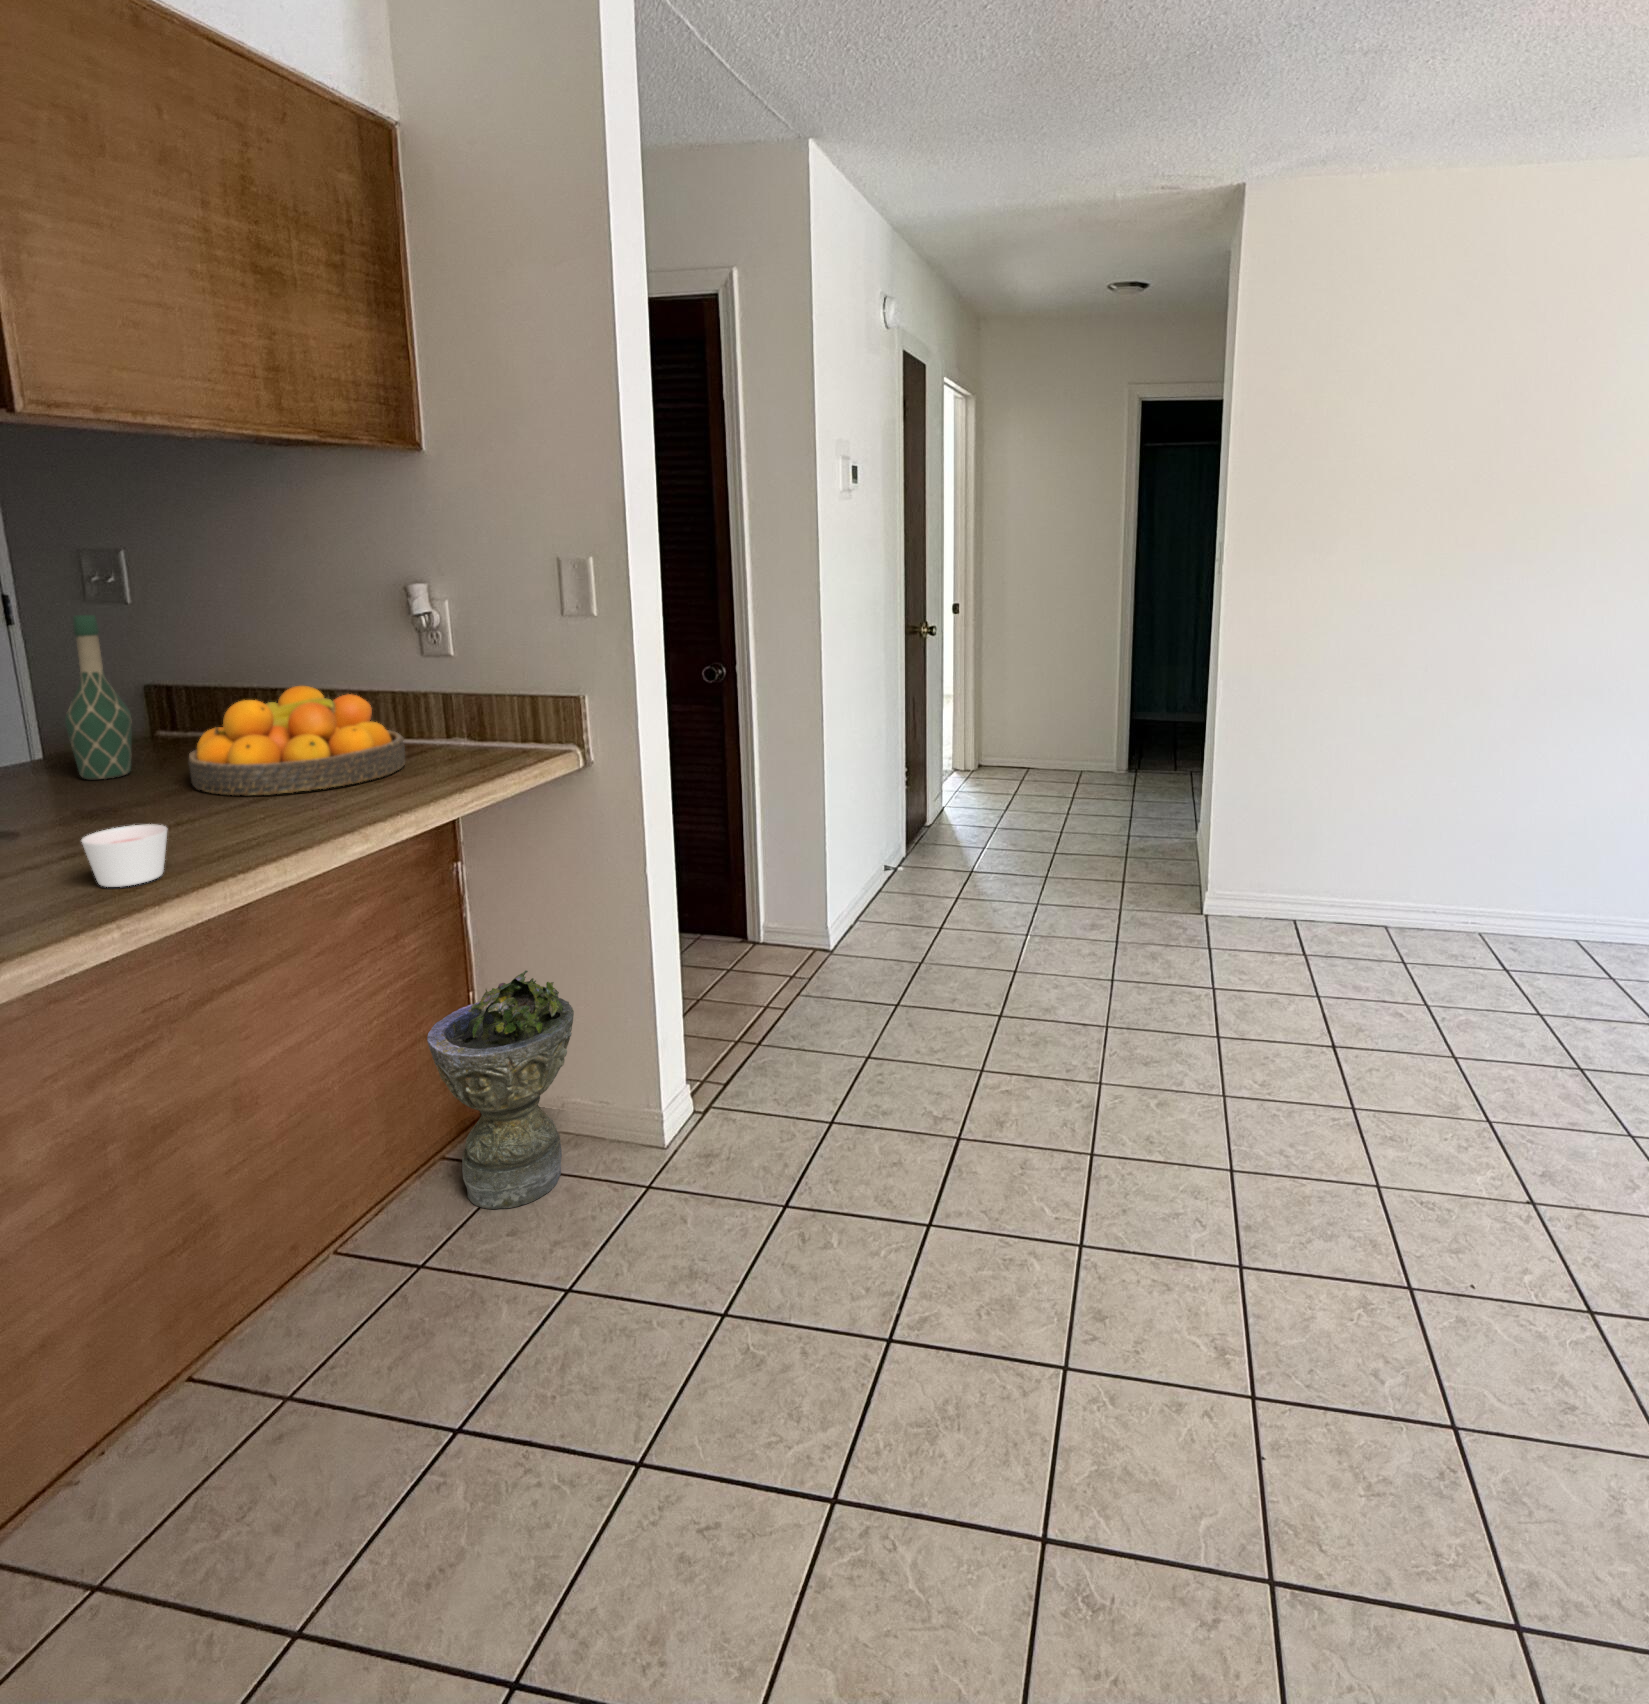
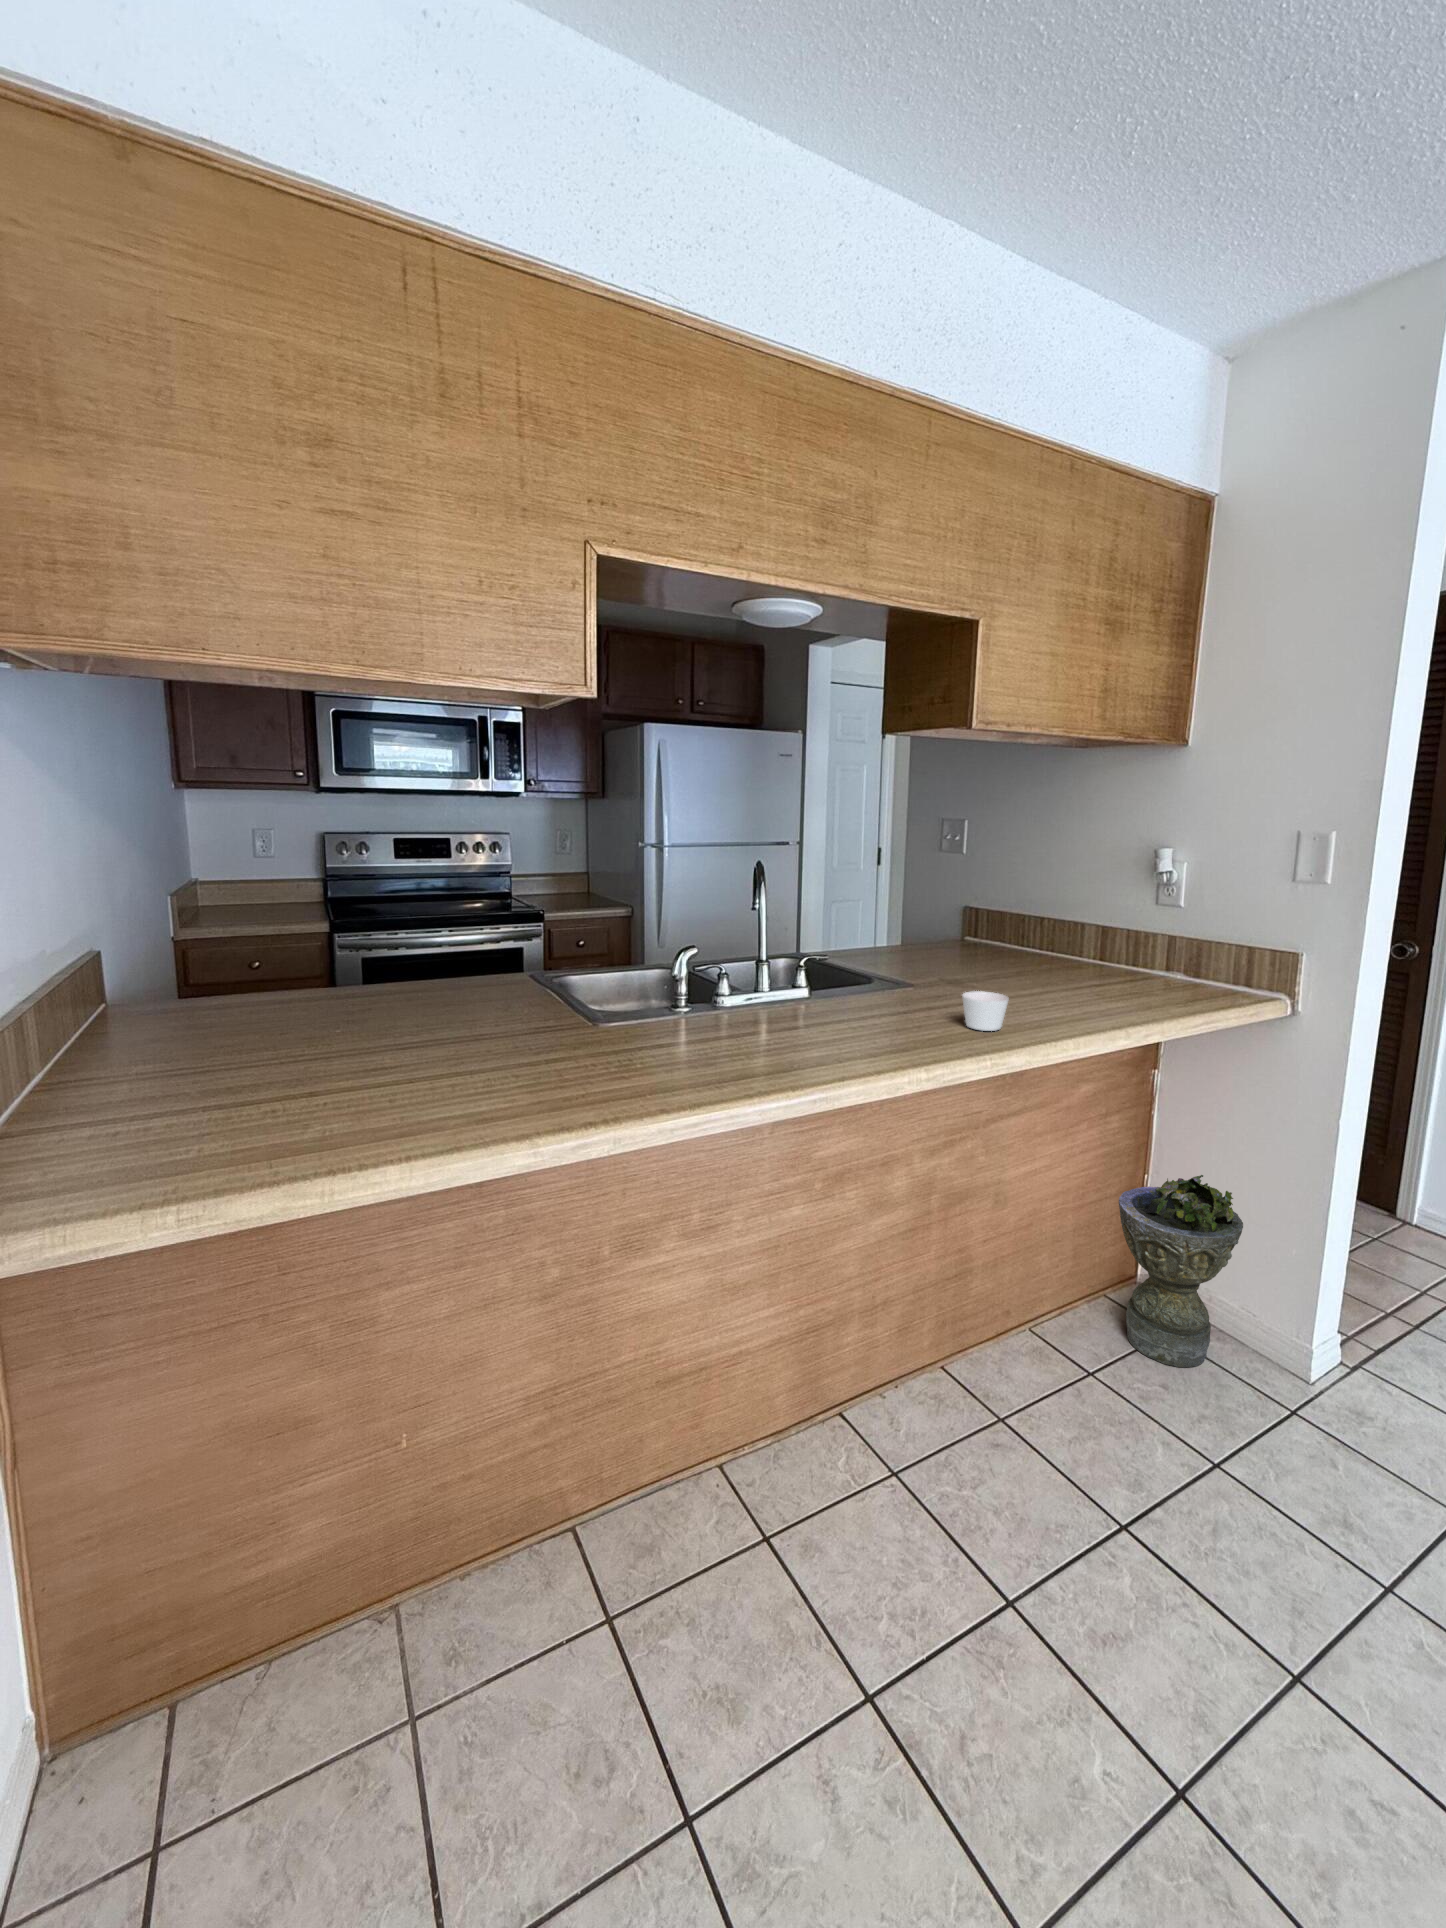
wine bottle: present [65,615,132,779] -> none [931,855,966,961]
fruit bowl: present [189,686,405,795] -> none [997,916,1140,993]

